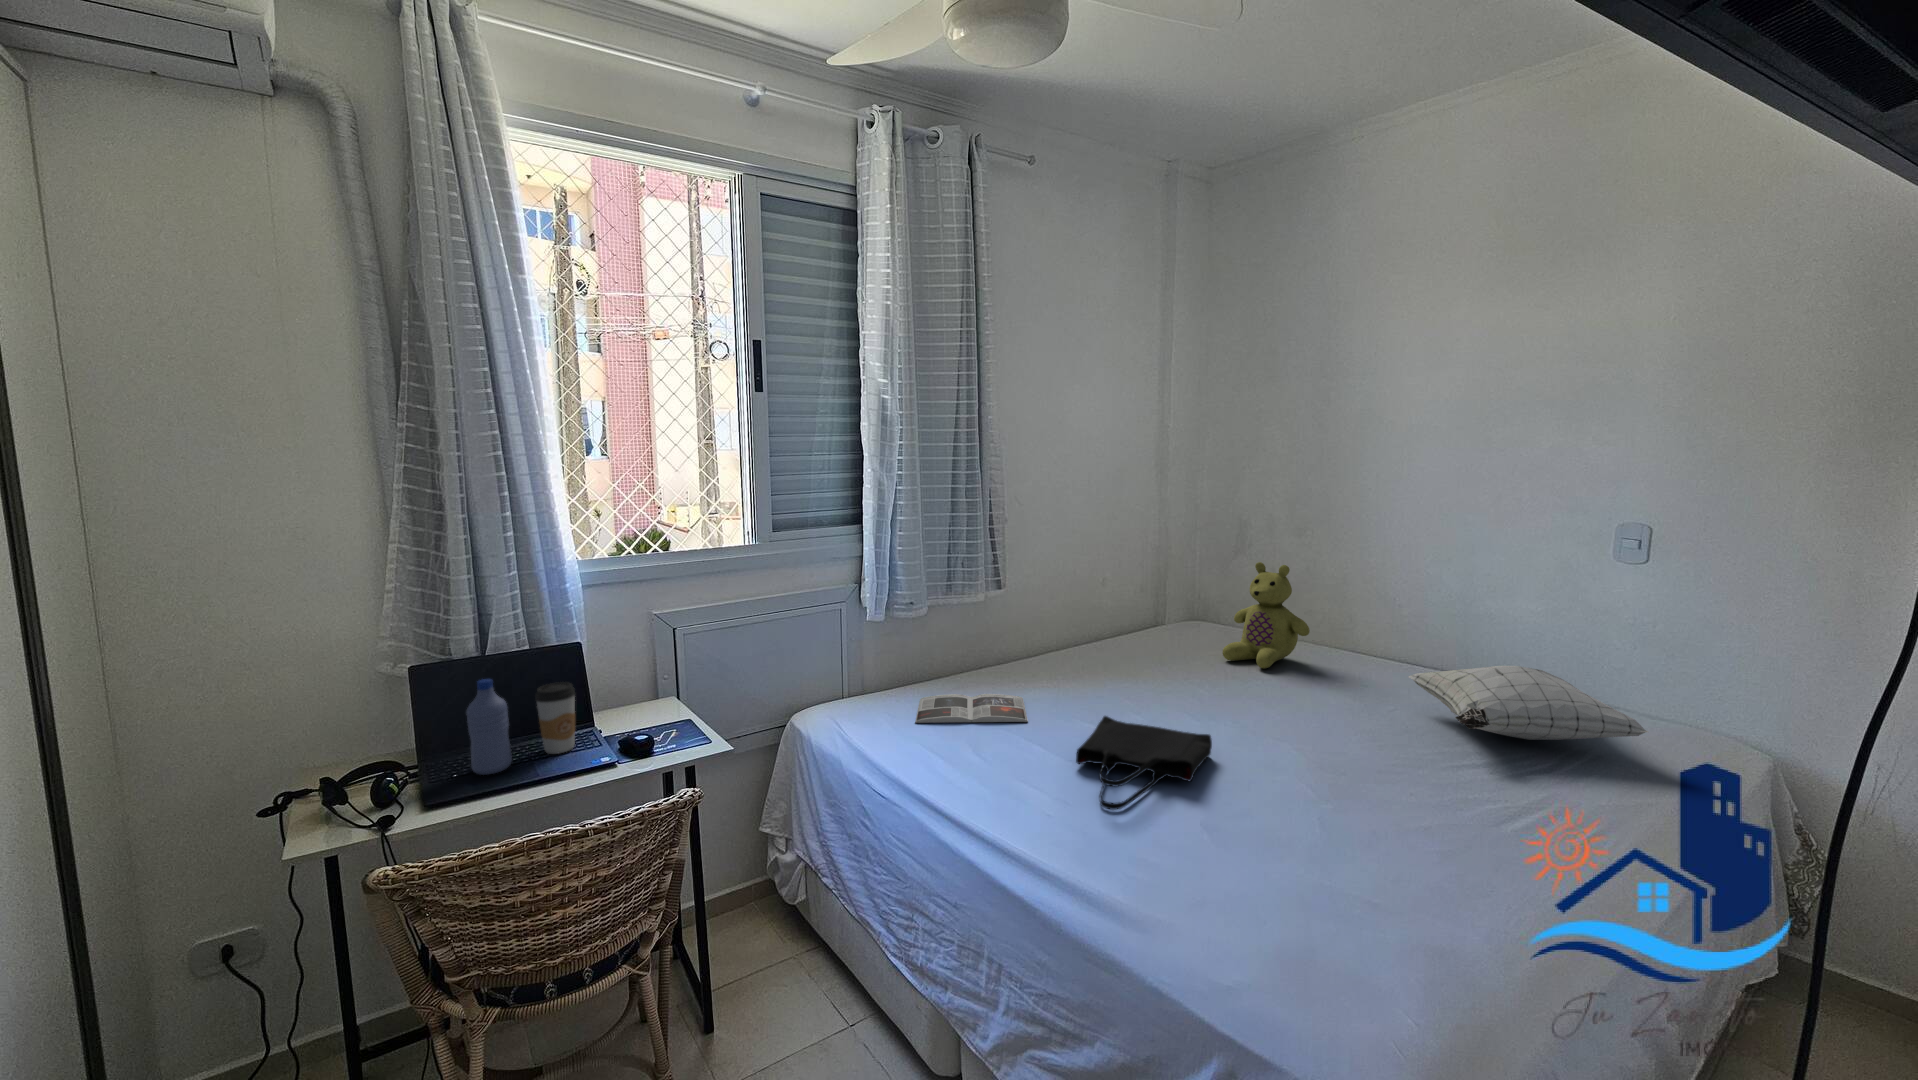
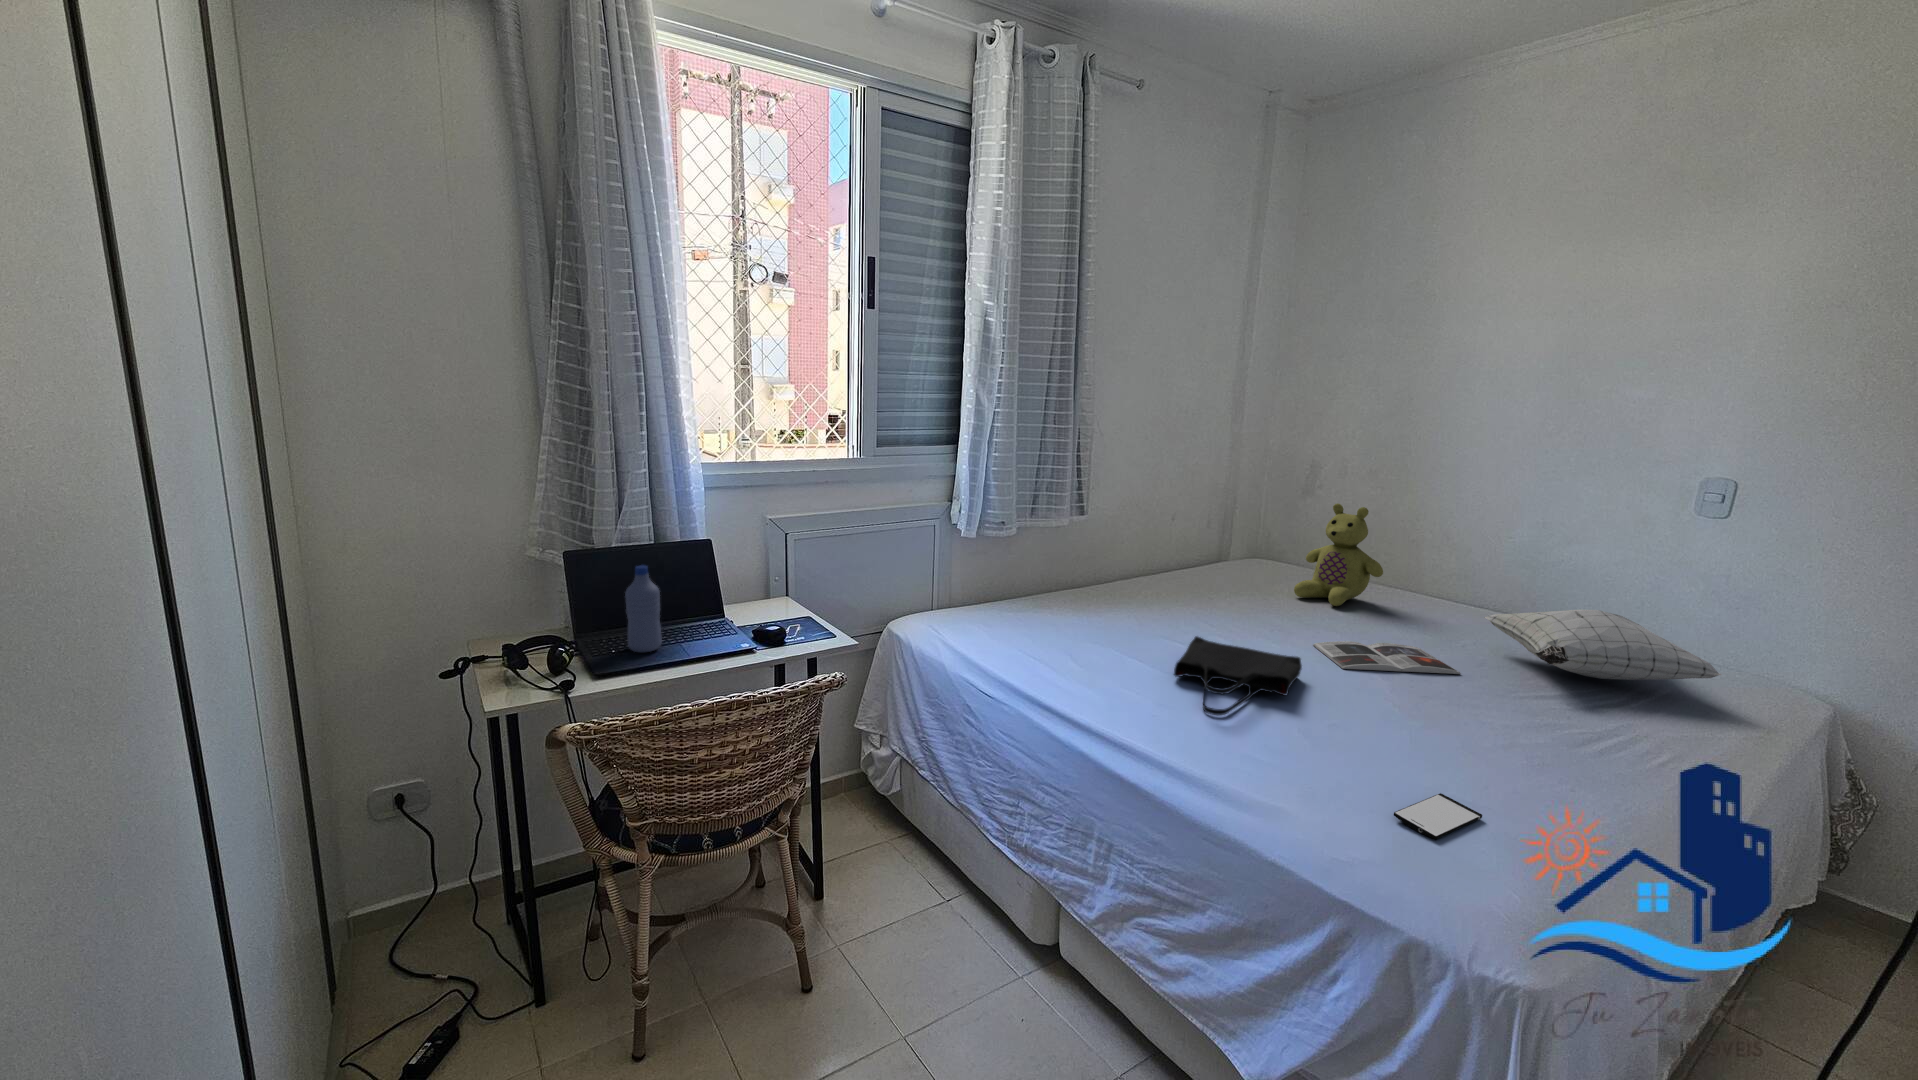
coffee cup: present [535,682,575,754] -> none [678,575,713,640]
magazine: present [915,694,1028,723] -> present [1313,641,1461,674]
smartphone: none [1285,898,1384,961] -> present [1394,793,1482,839]

